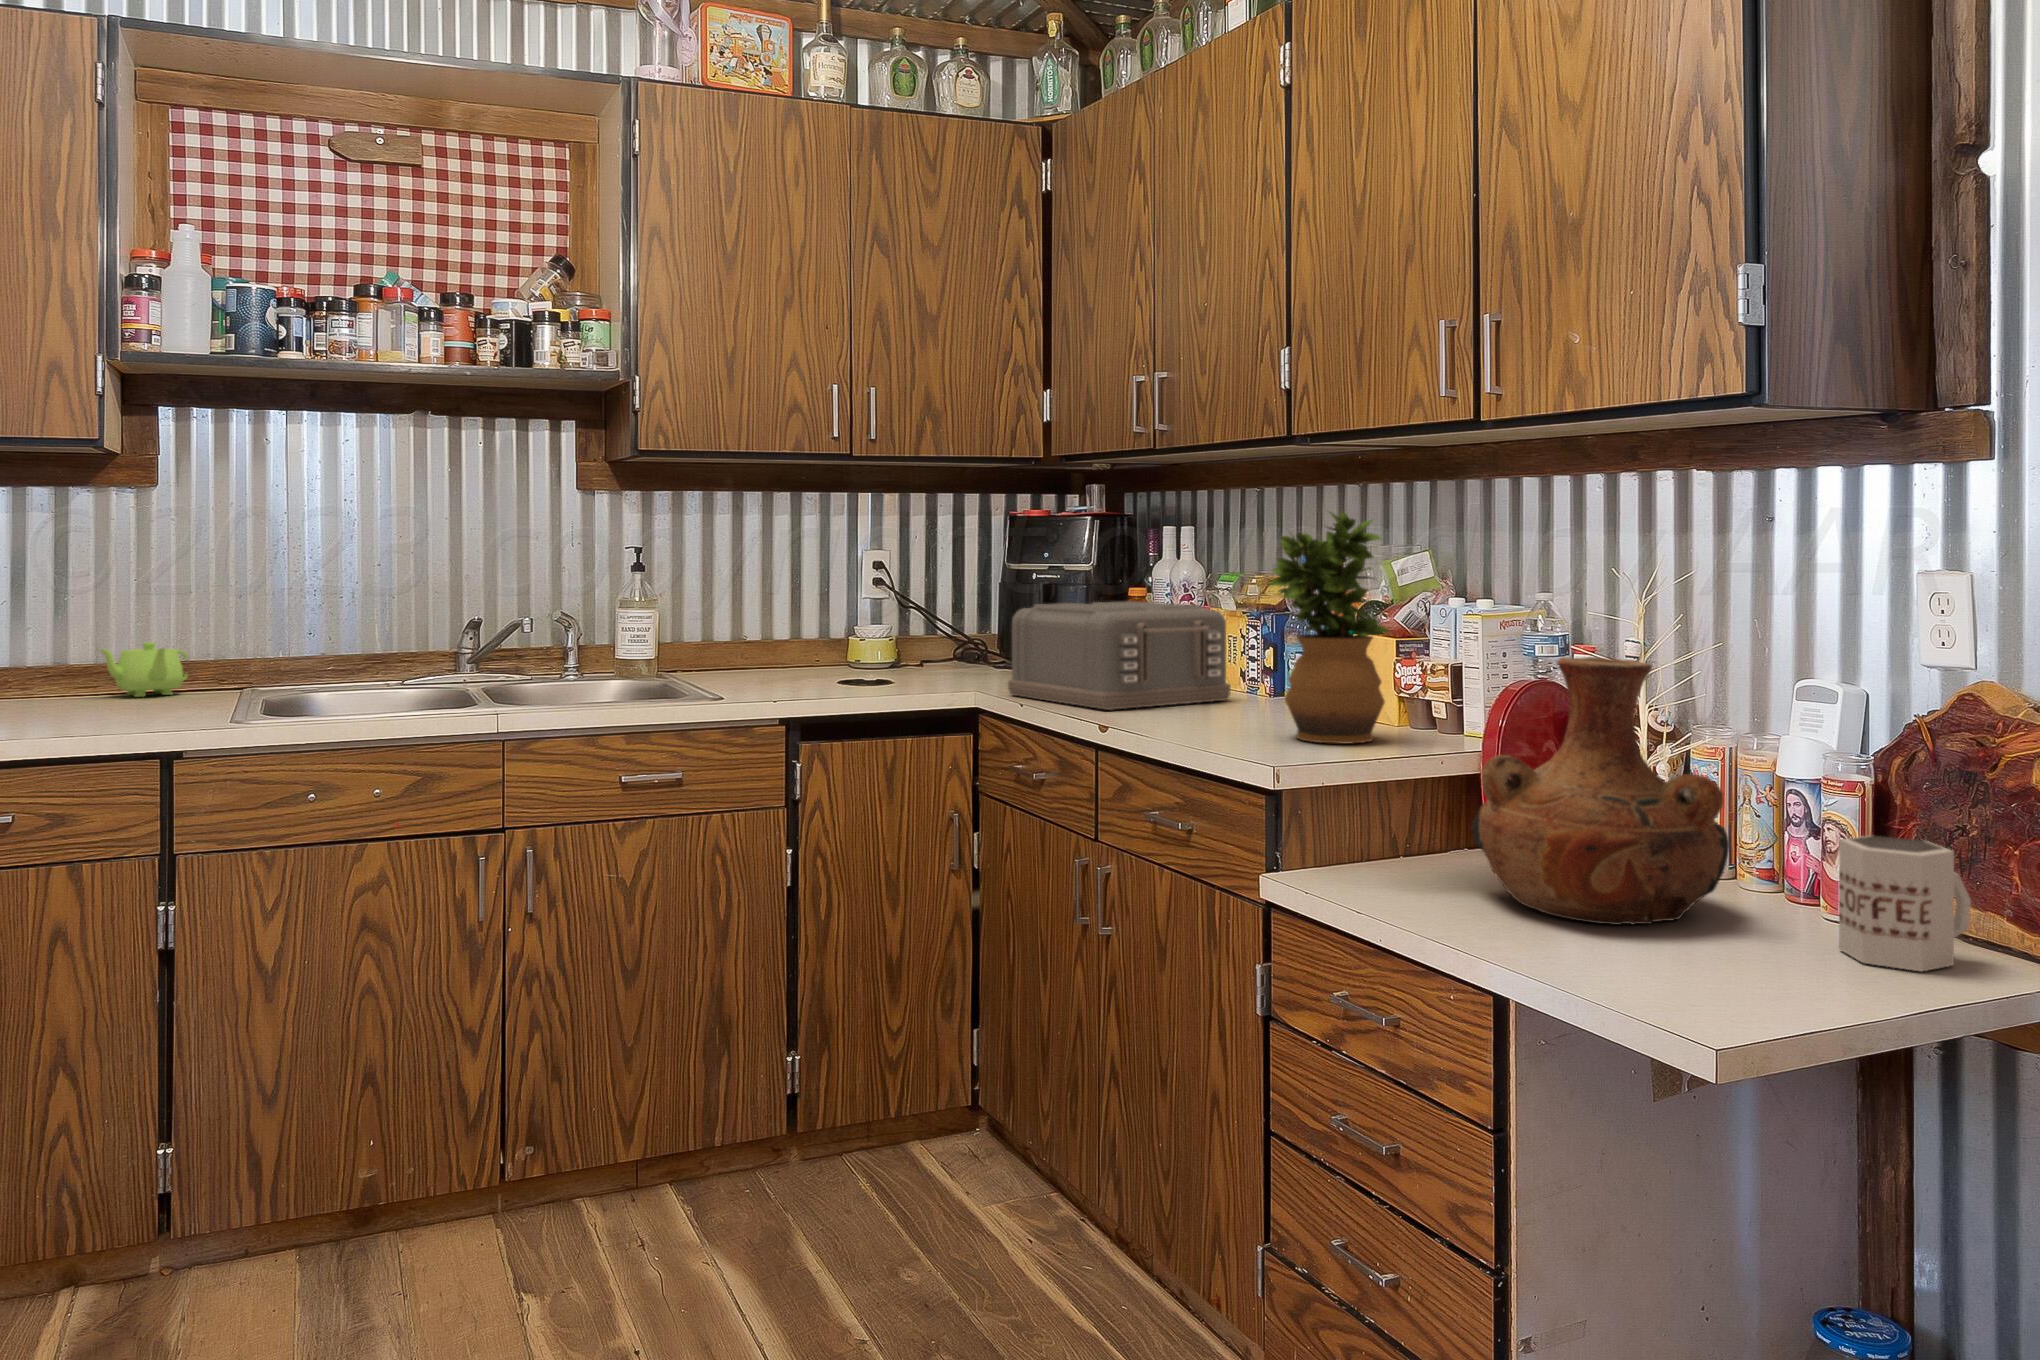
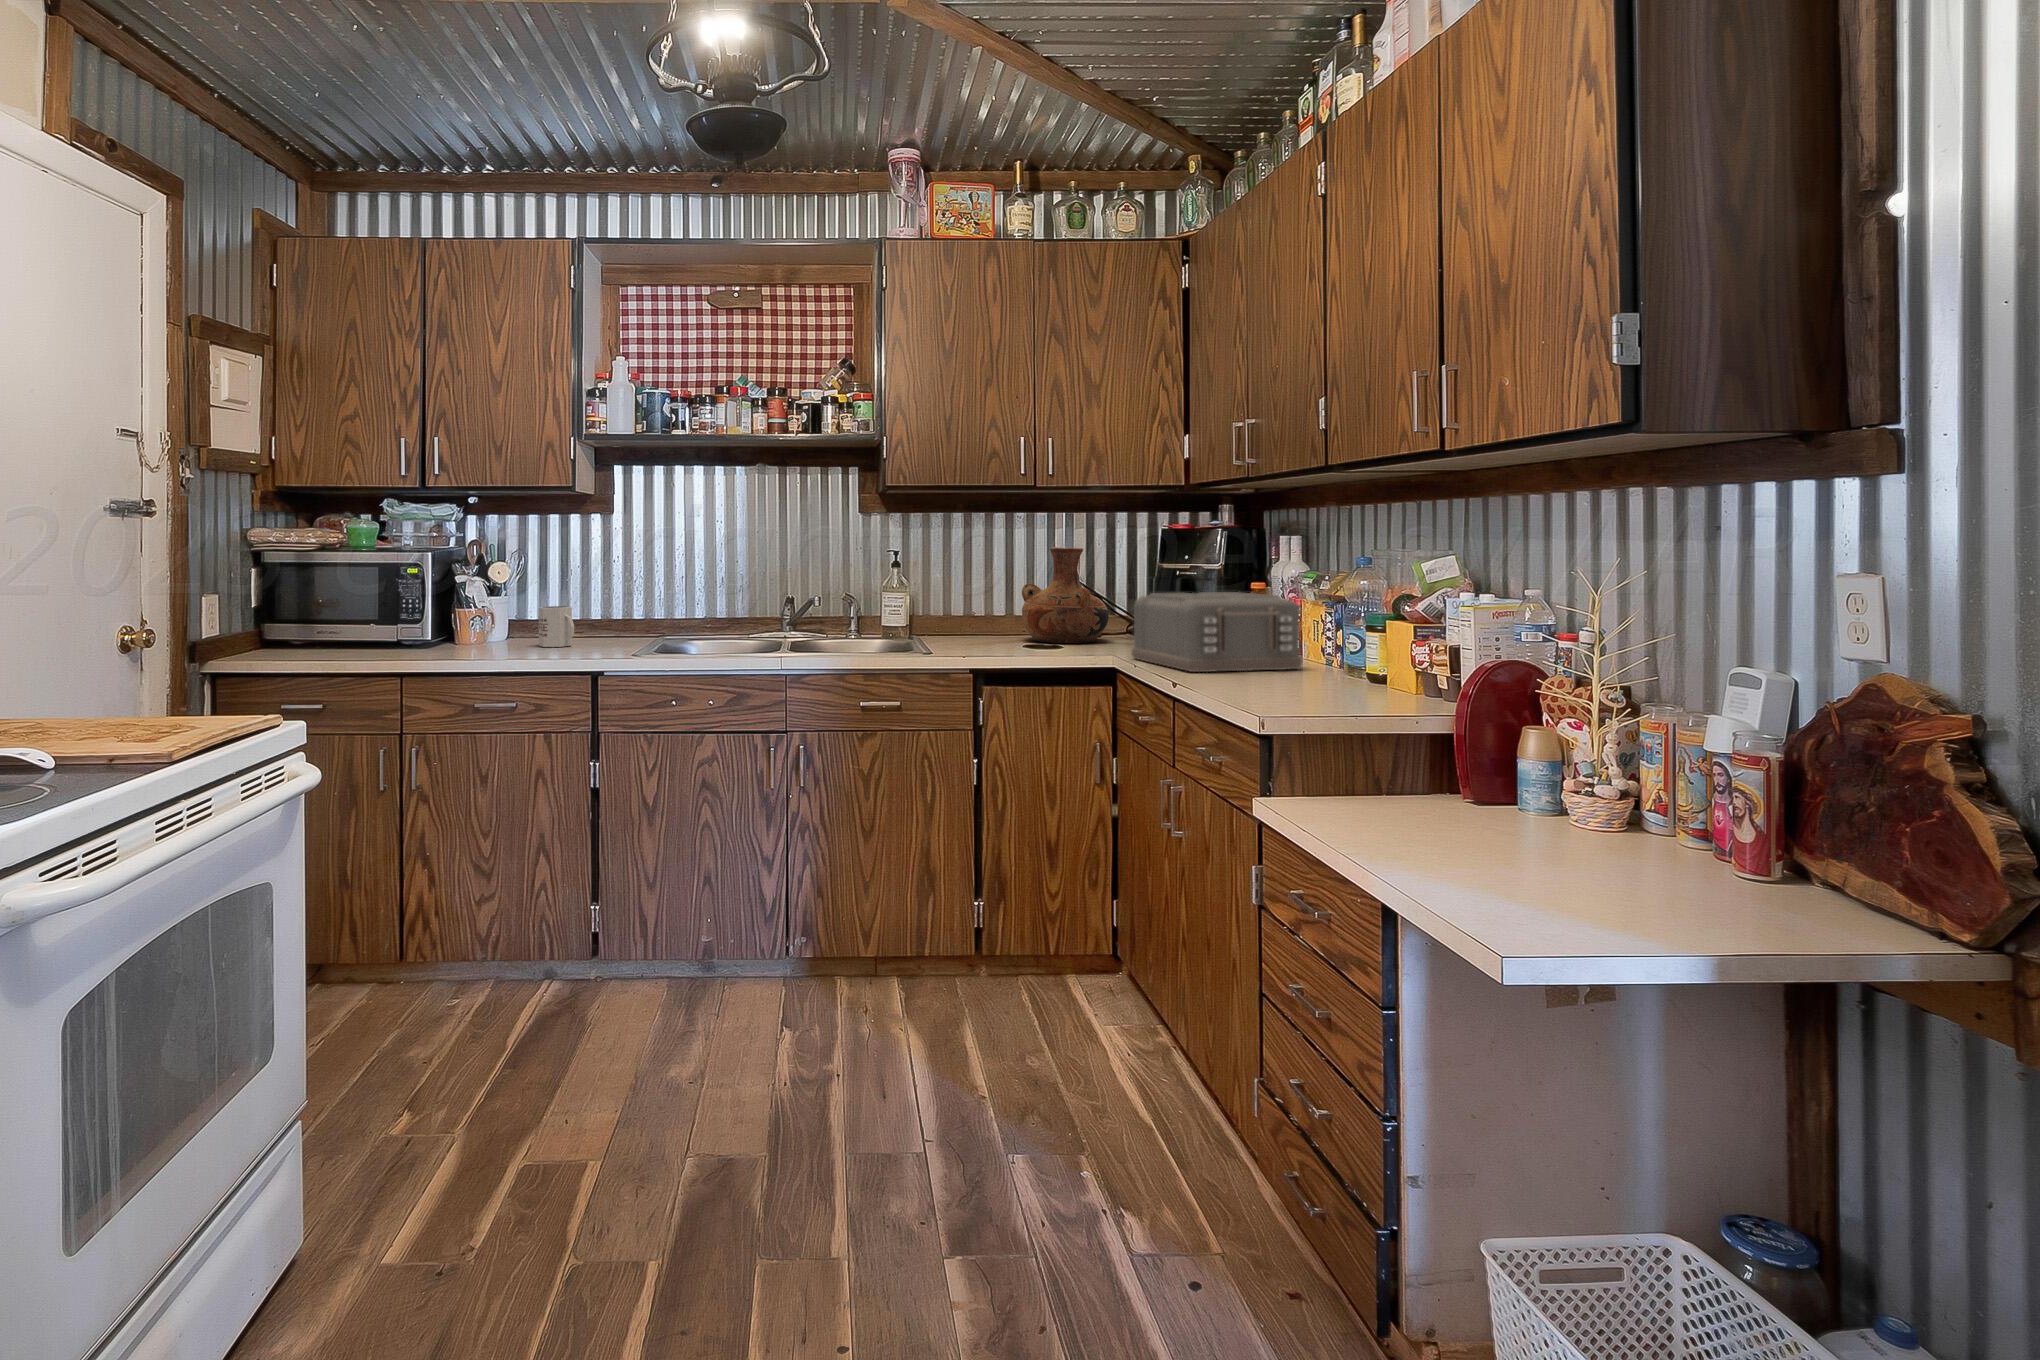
potted plant: present [1268,512,1388,743] -> none [1288,523,1393,705]
teapot: present [100,642,187,697] -> none [582,608,631,640]
vase: present [1471,657,1729,925] -> present [1022,547,1109,643]
mug: present [1839,836,1971,971] -> present [539,606,574,647]

